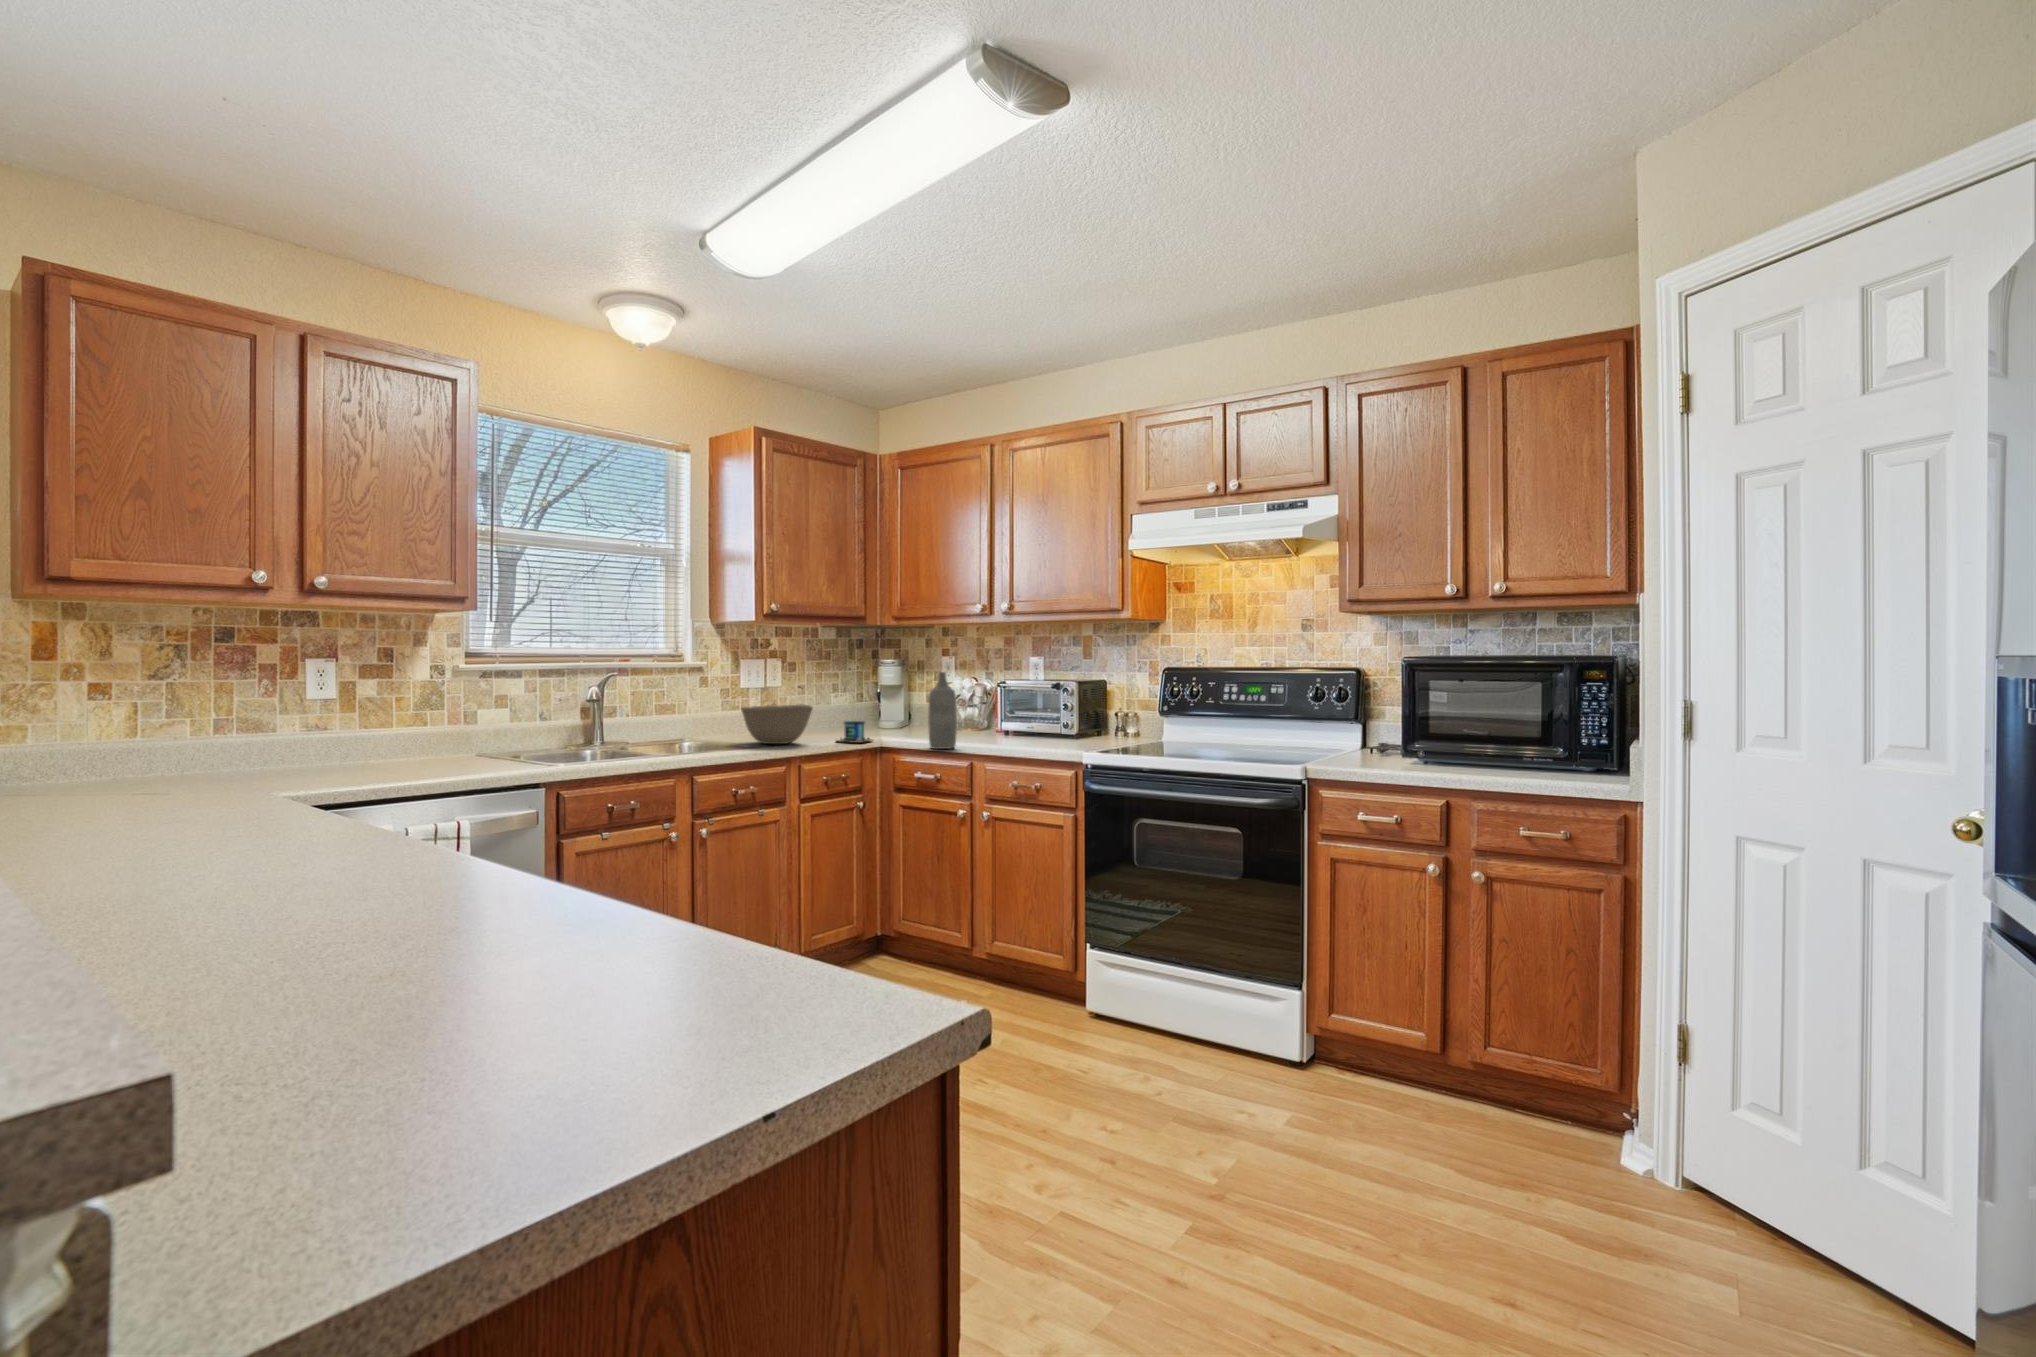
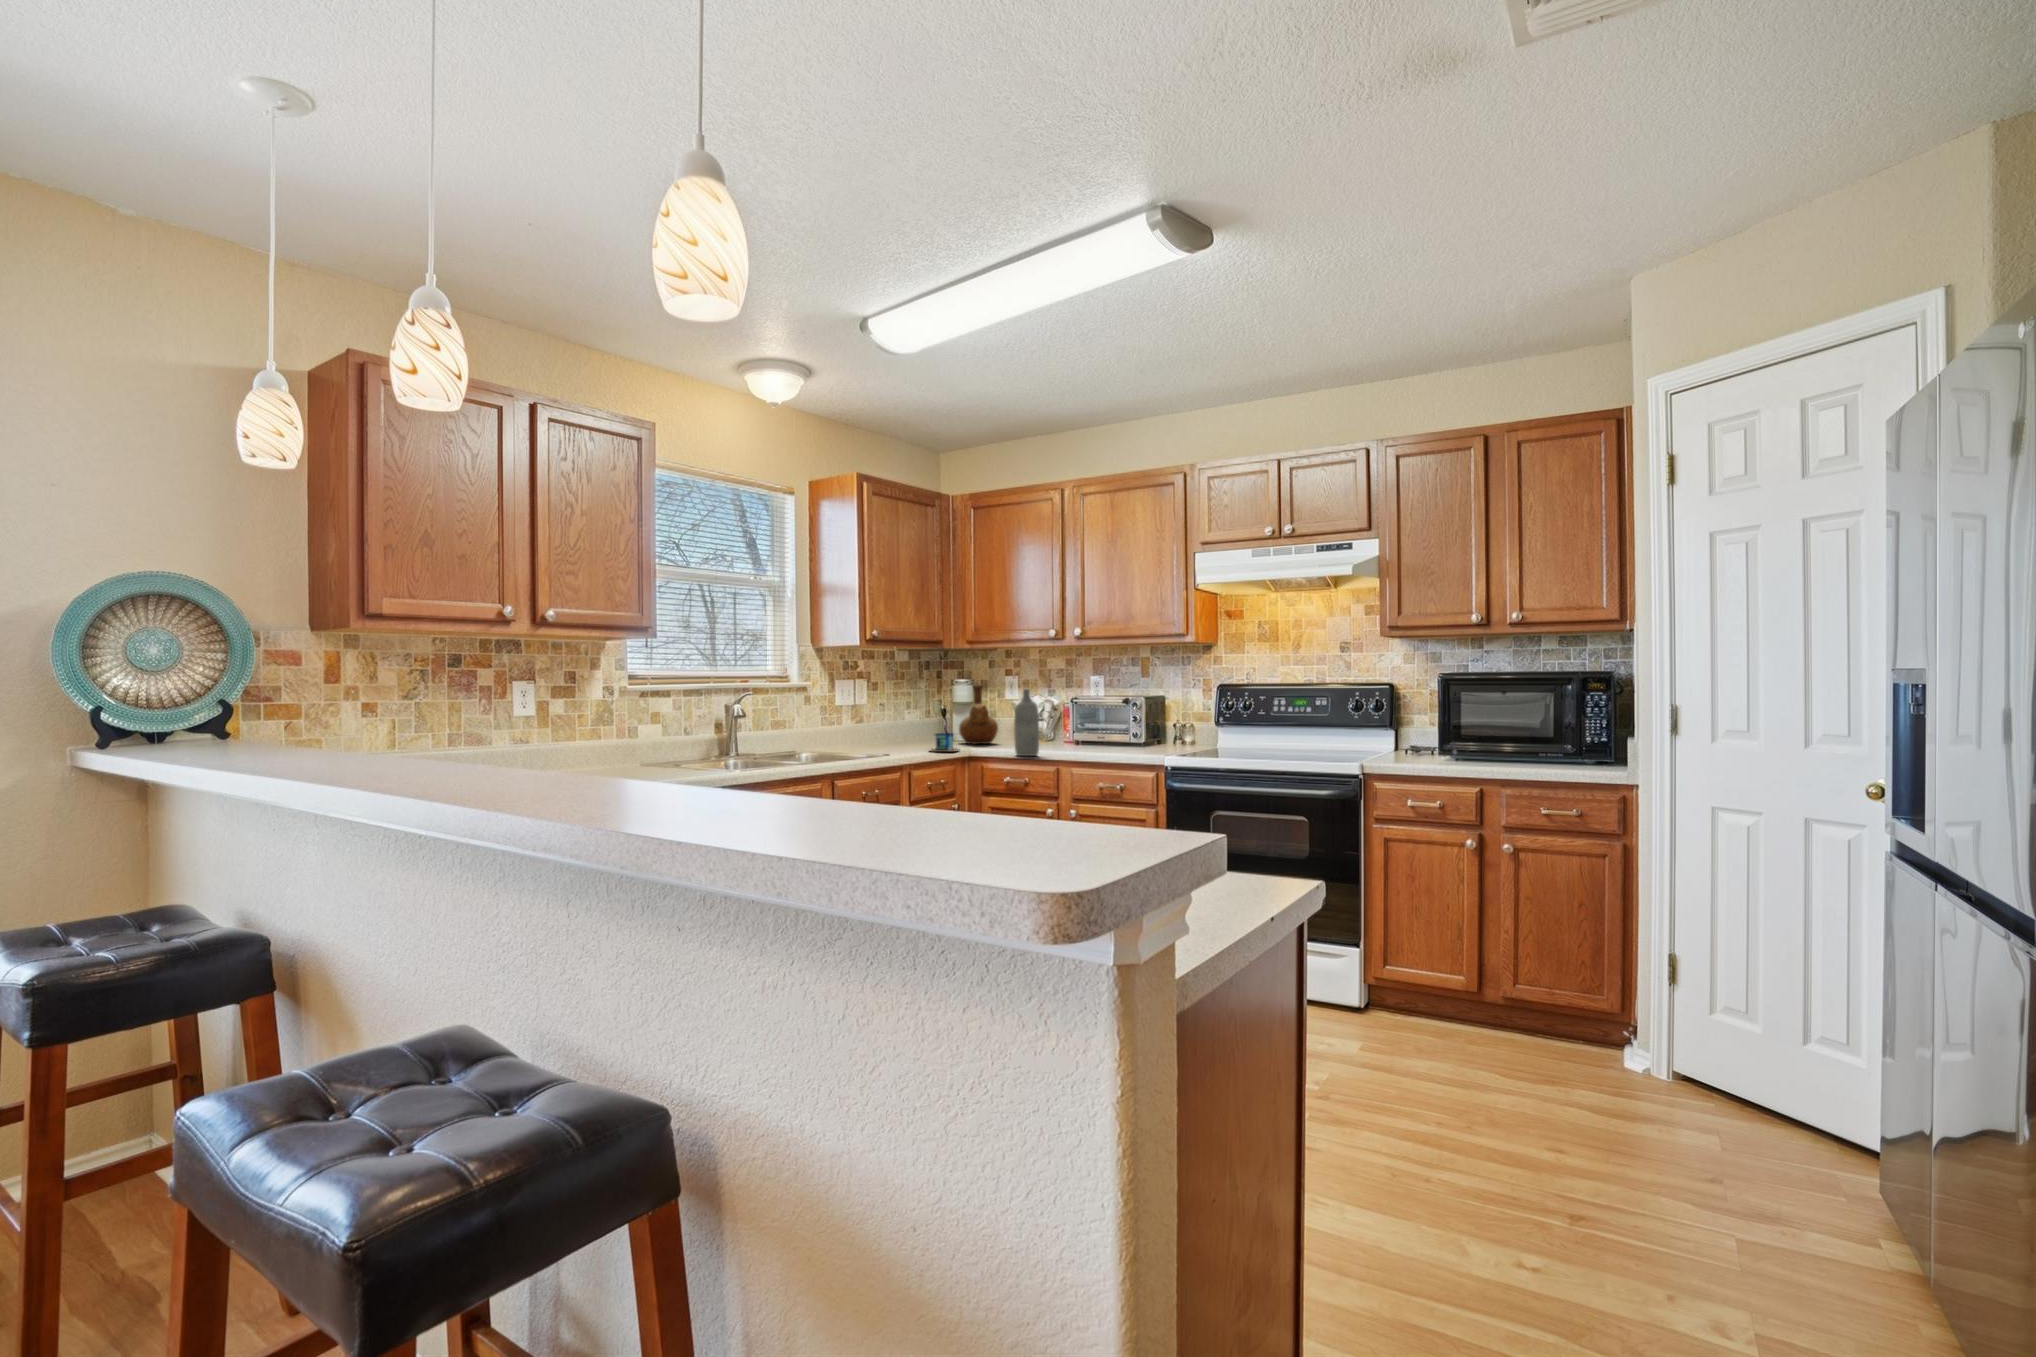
vase: none [886,667,930,734] -> present [959,685,998,744]
bowl: present [741,705,813,744] -> none [849,719,912,754]

